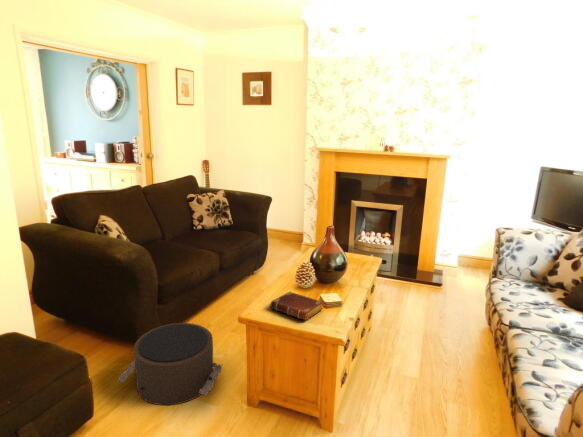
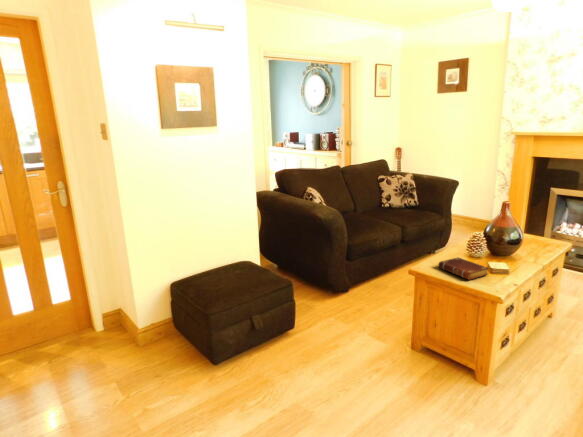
pouf: present [117,323,222,405] -> none [314,275,395,333]

